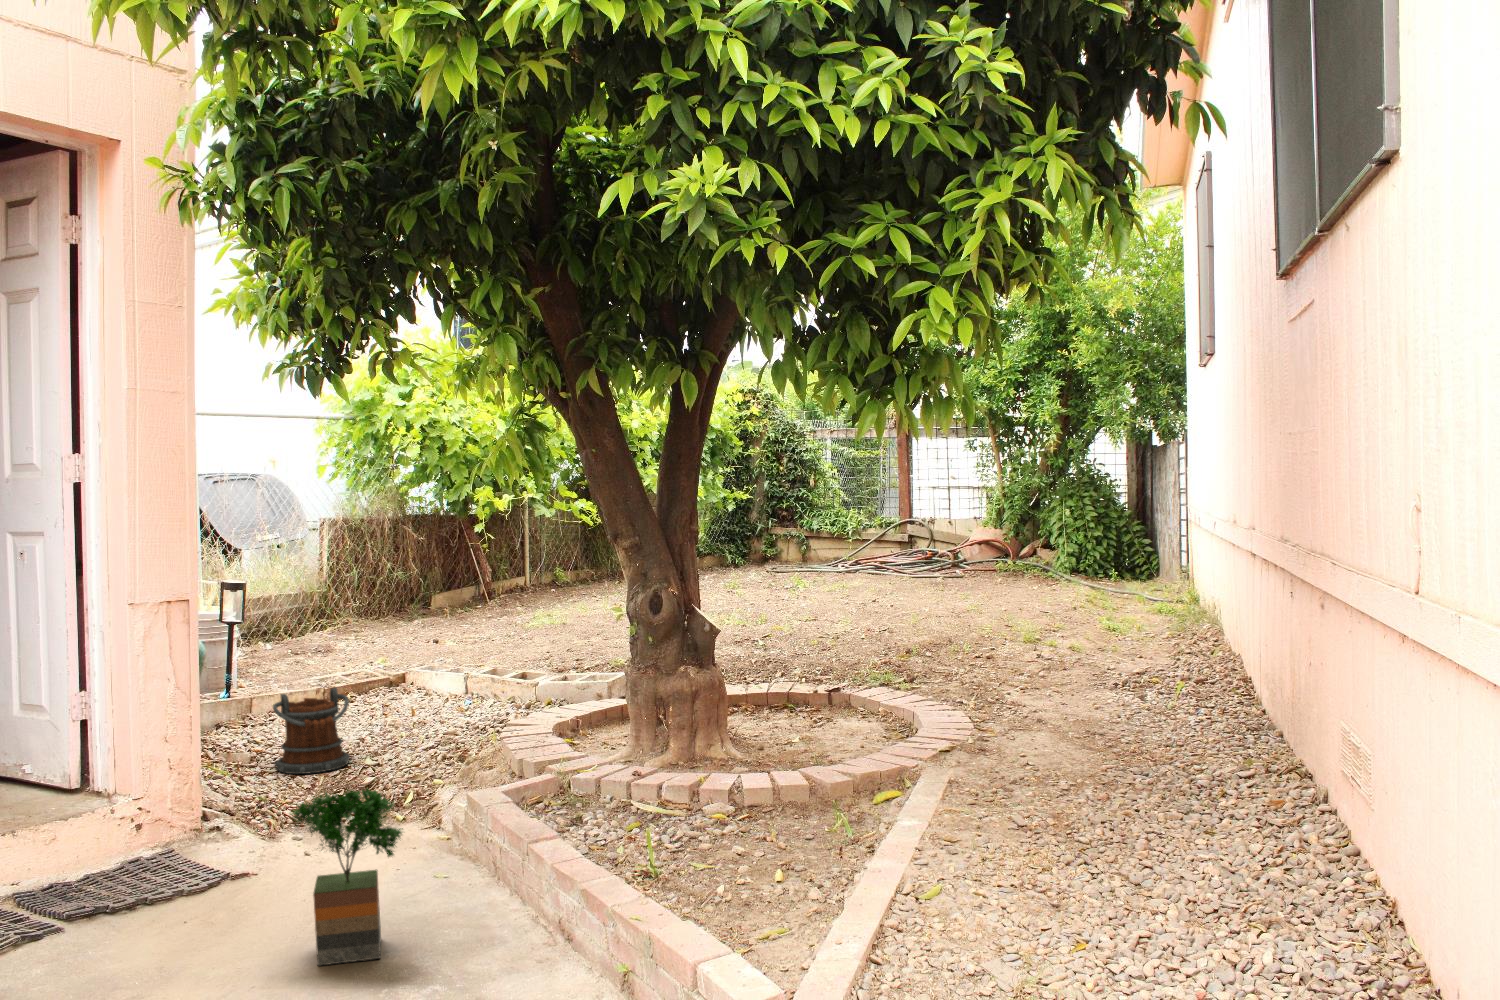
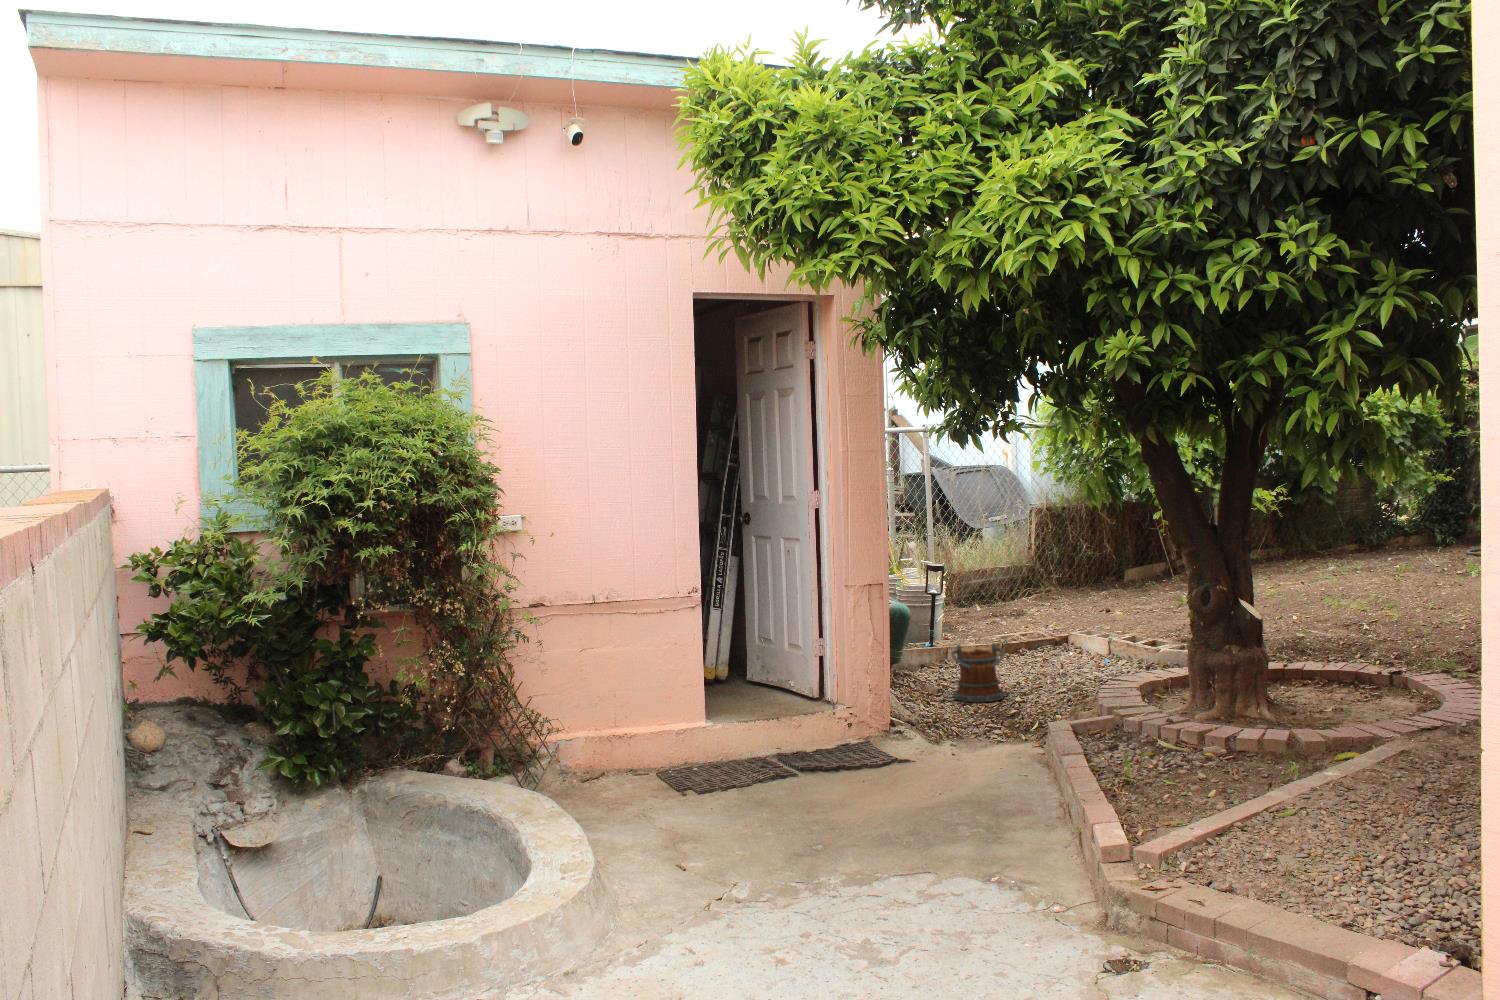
potted tree: present [290,788,403,966] -> none [920,707,995,823]

